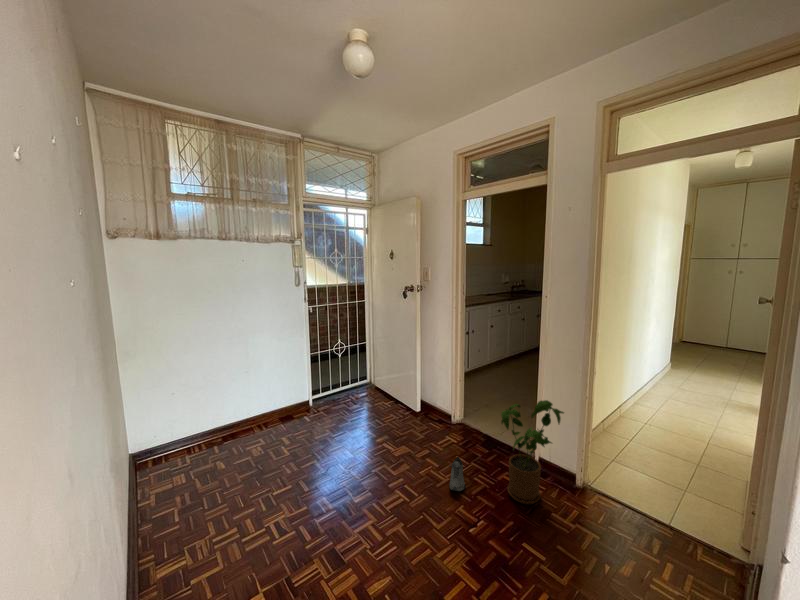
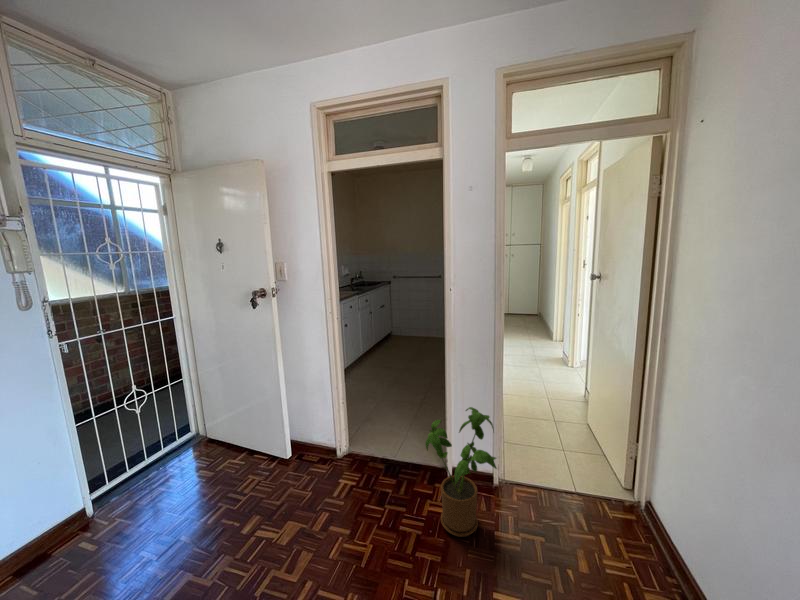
shoe: present [449,457,465,491] -> none [371,510,398,564]

